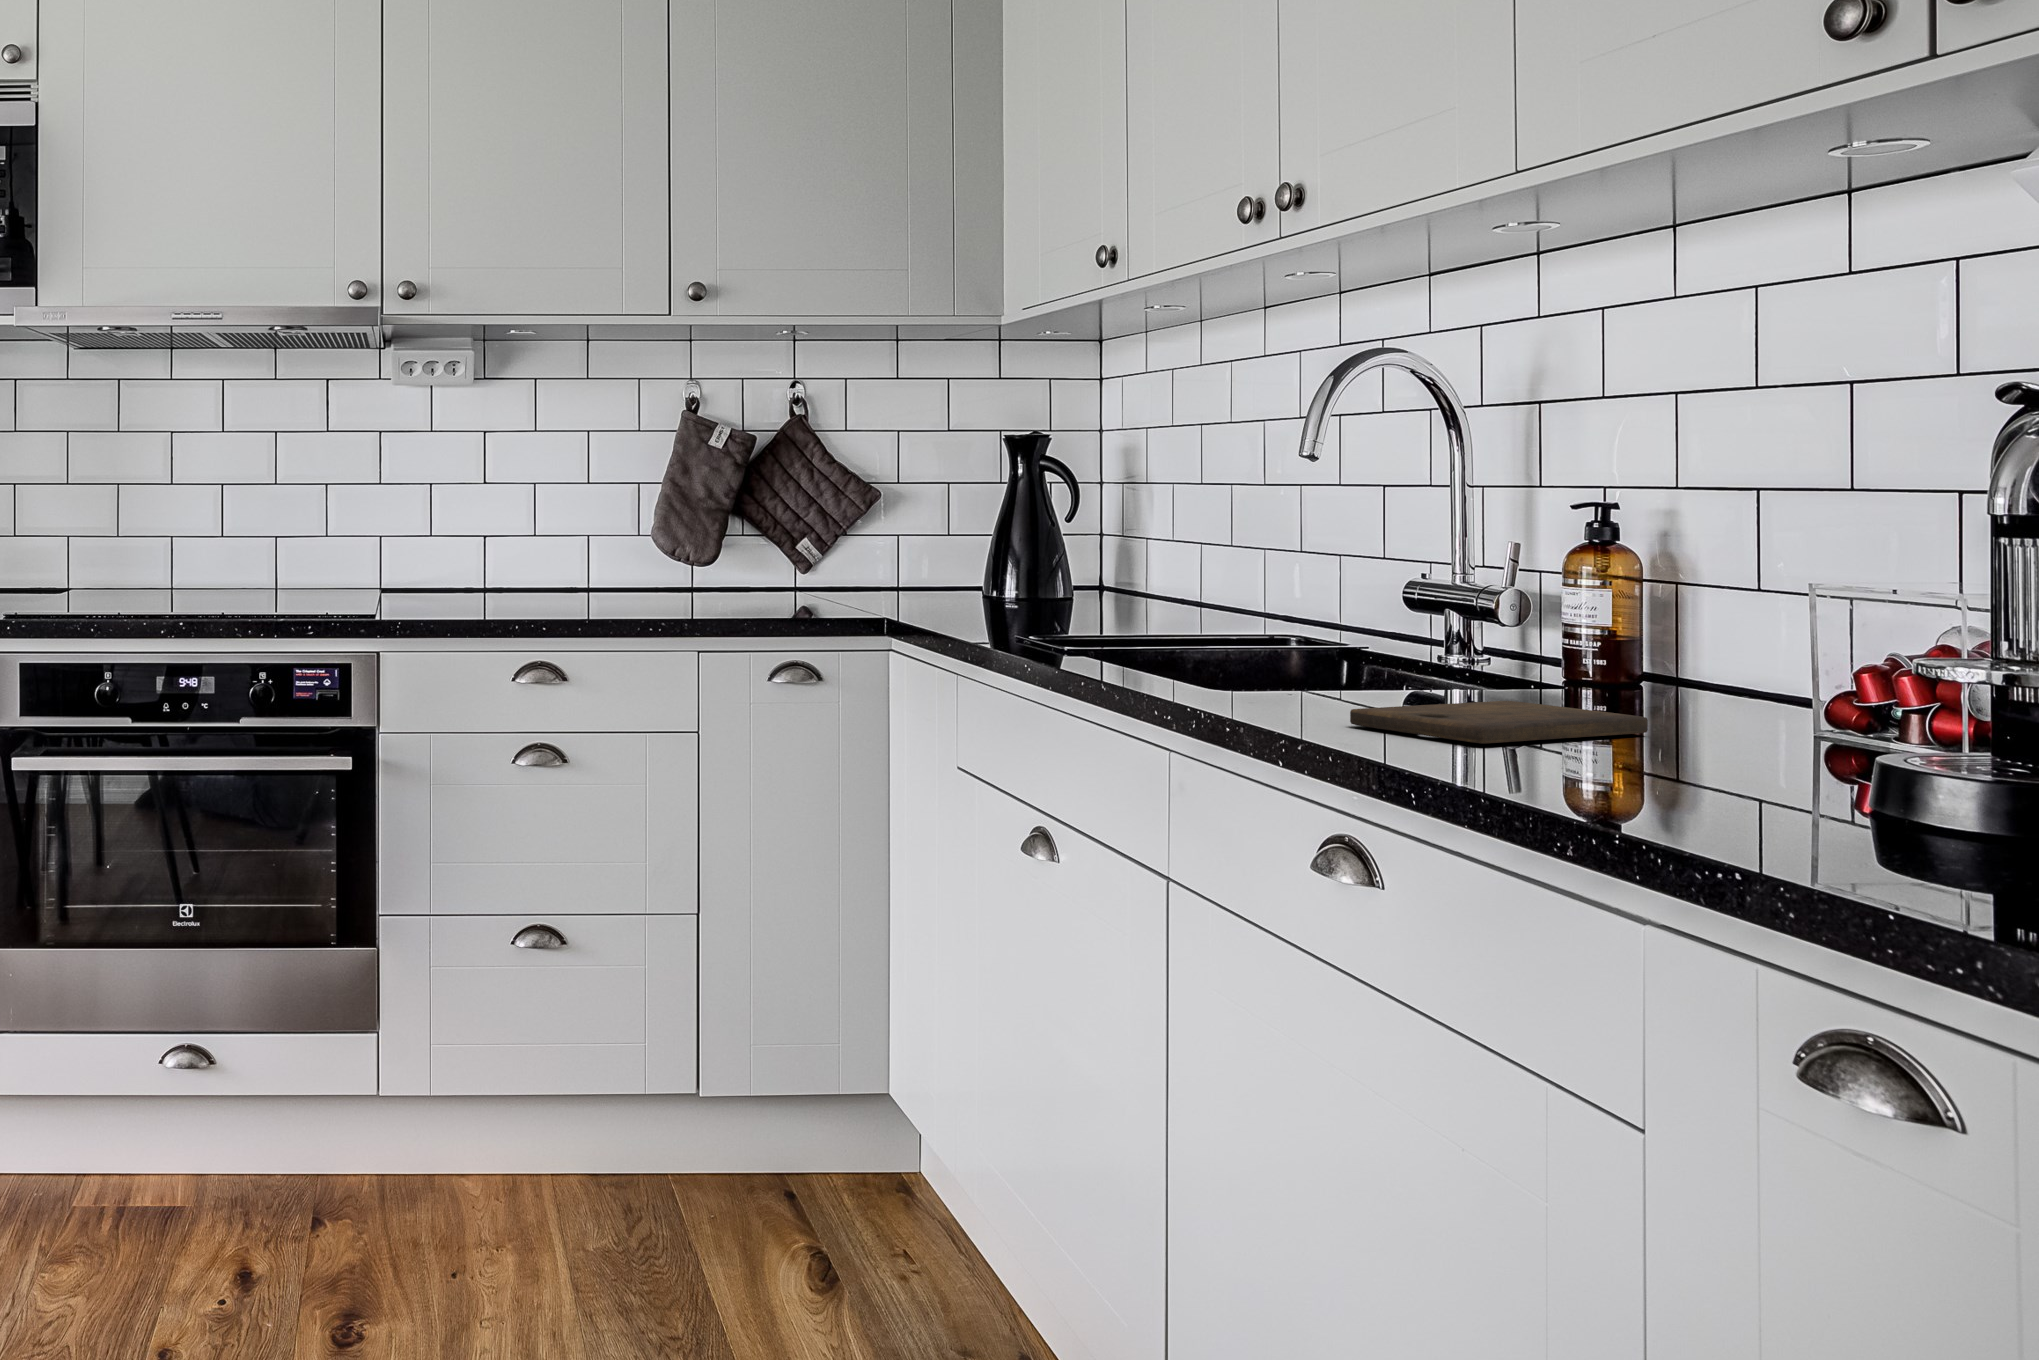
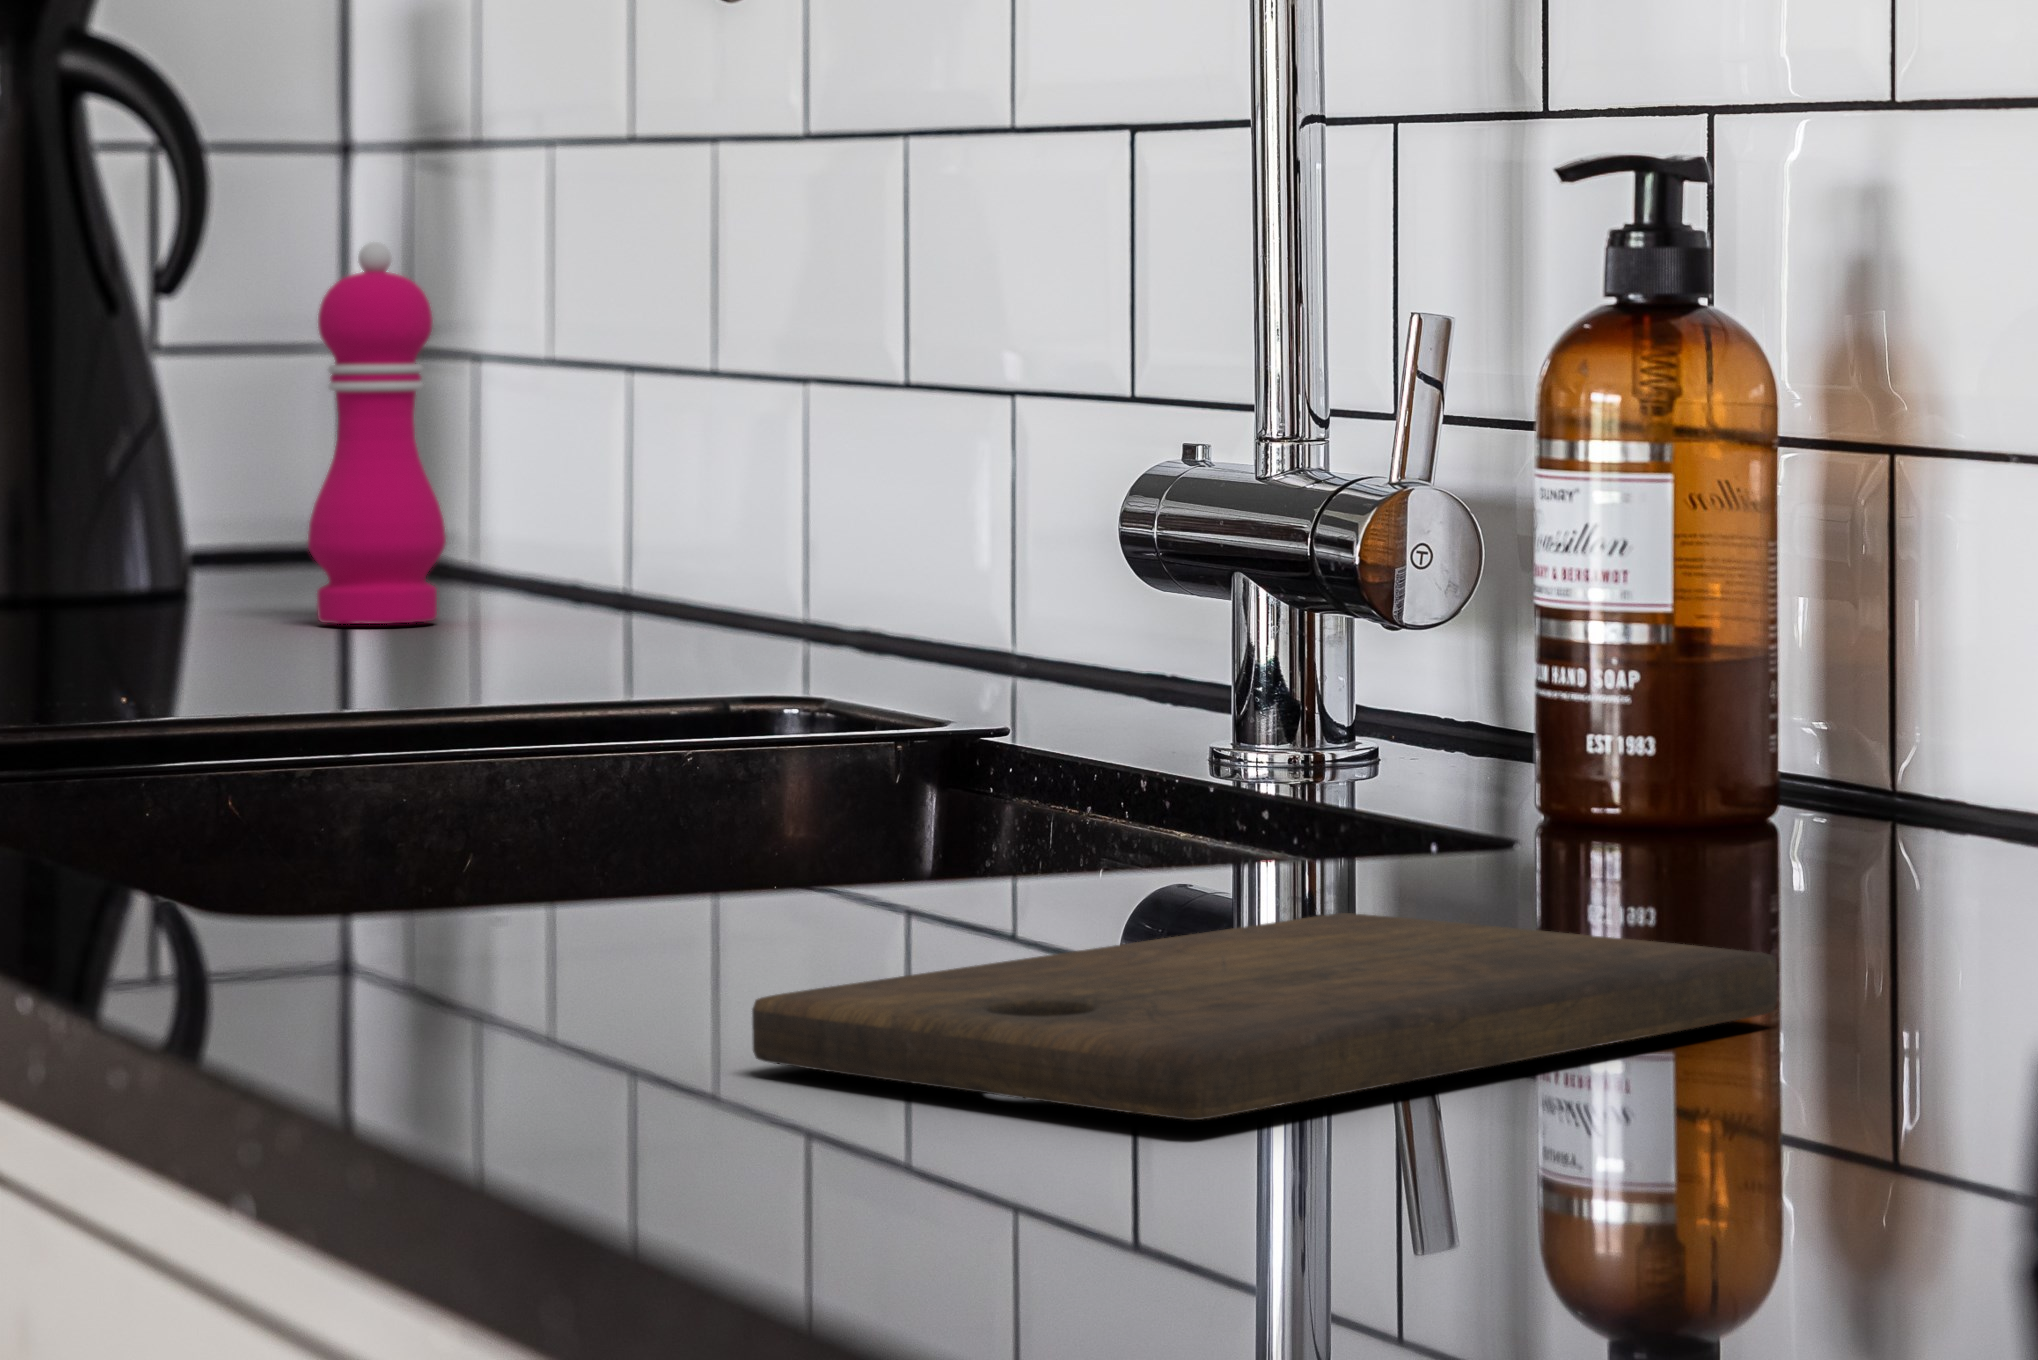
pepper mill: none [1111,500,1154,610] -> present [308,242,446,624]

